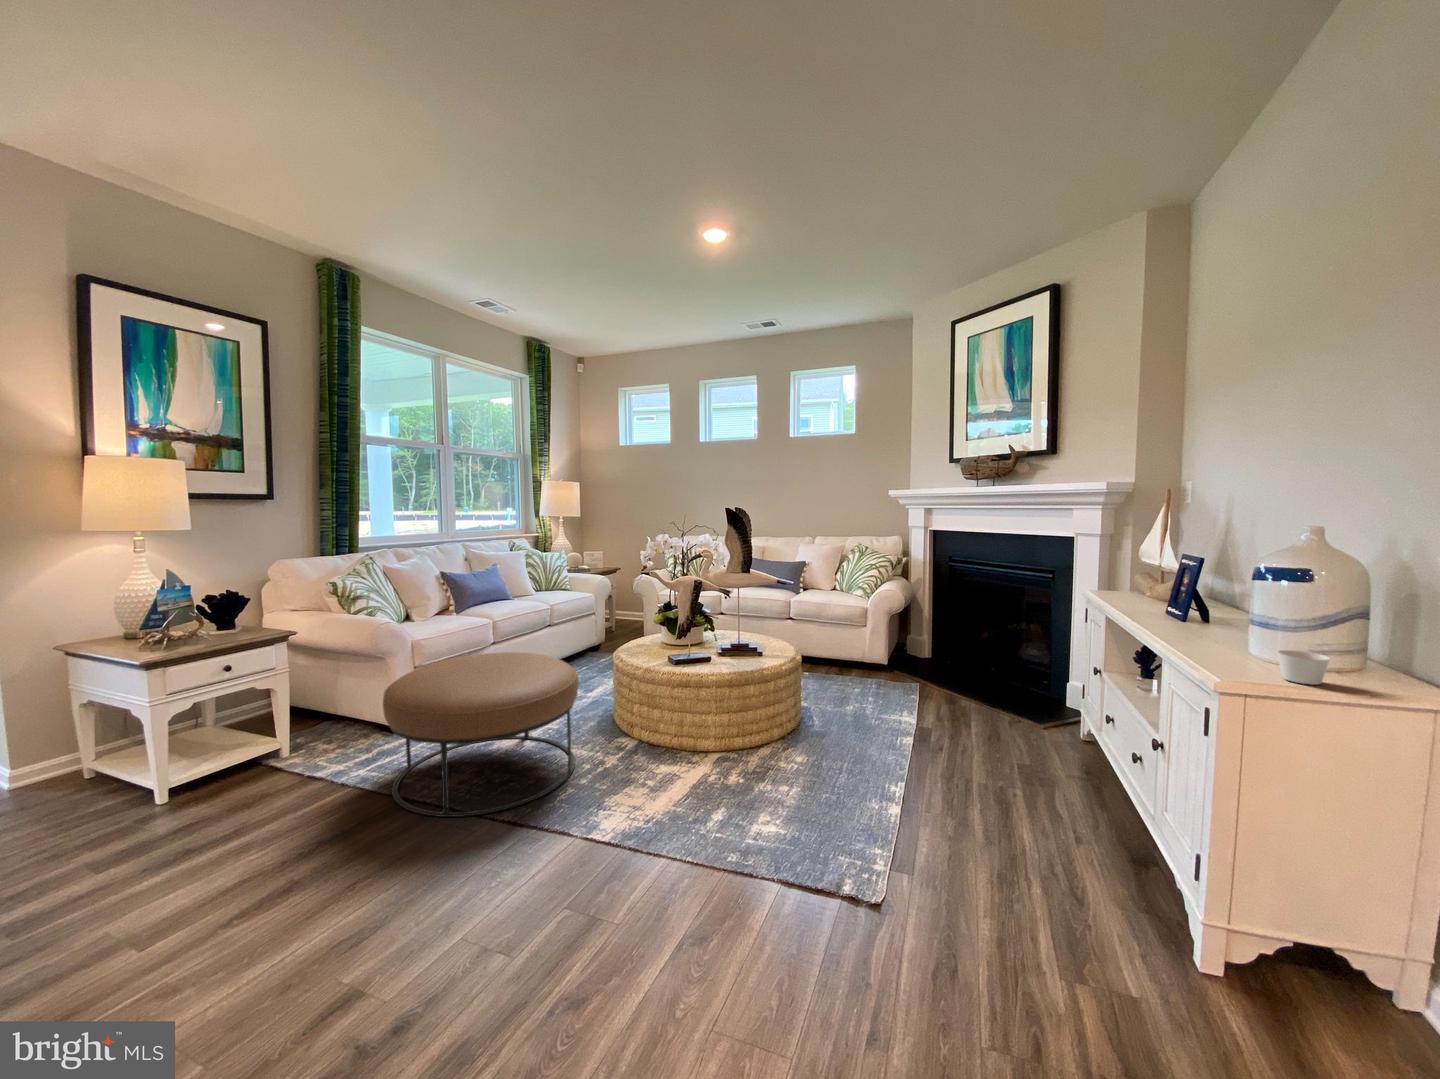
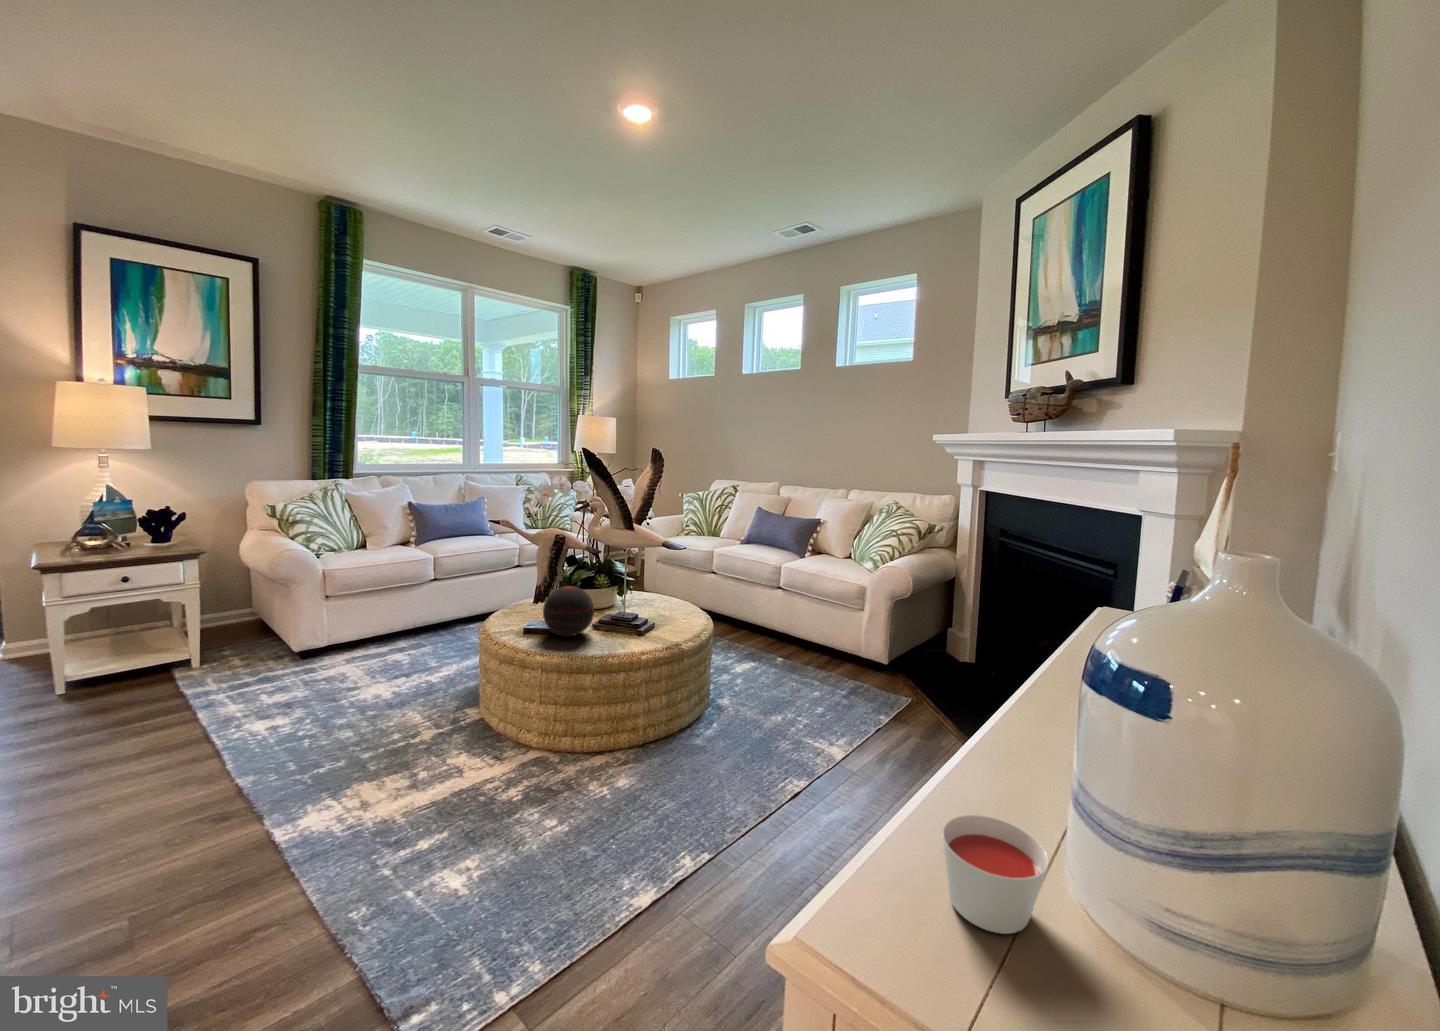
decorative orb: none [694,622,735,663] -> present [543,586,594,637]
ottoman: present [383,652,579,817] -> none [180,594,415,766]

